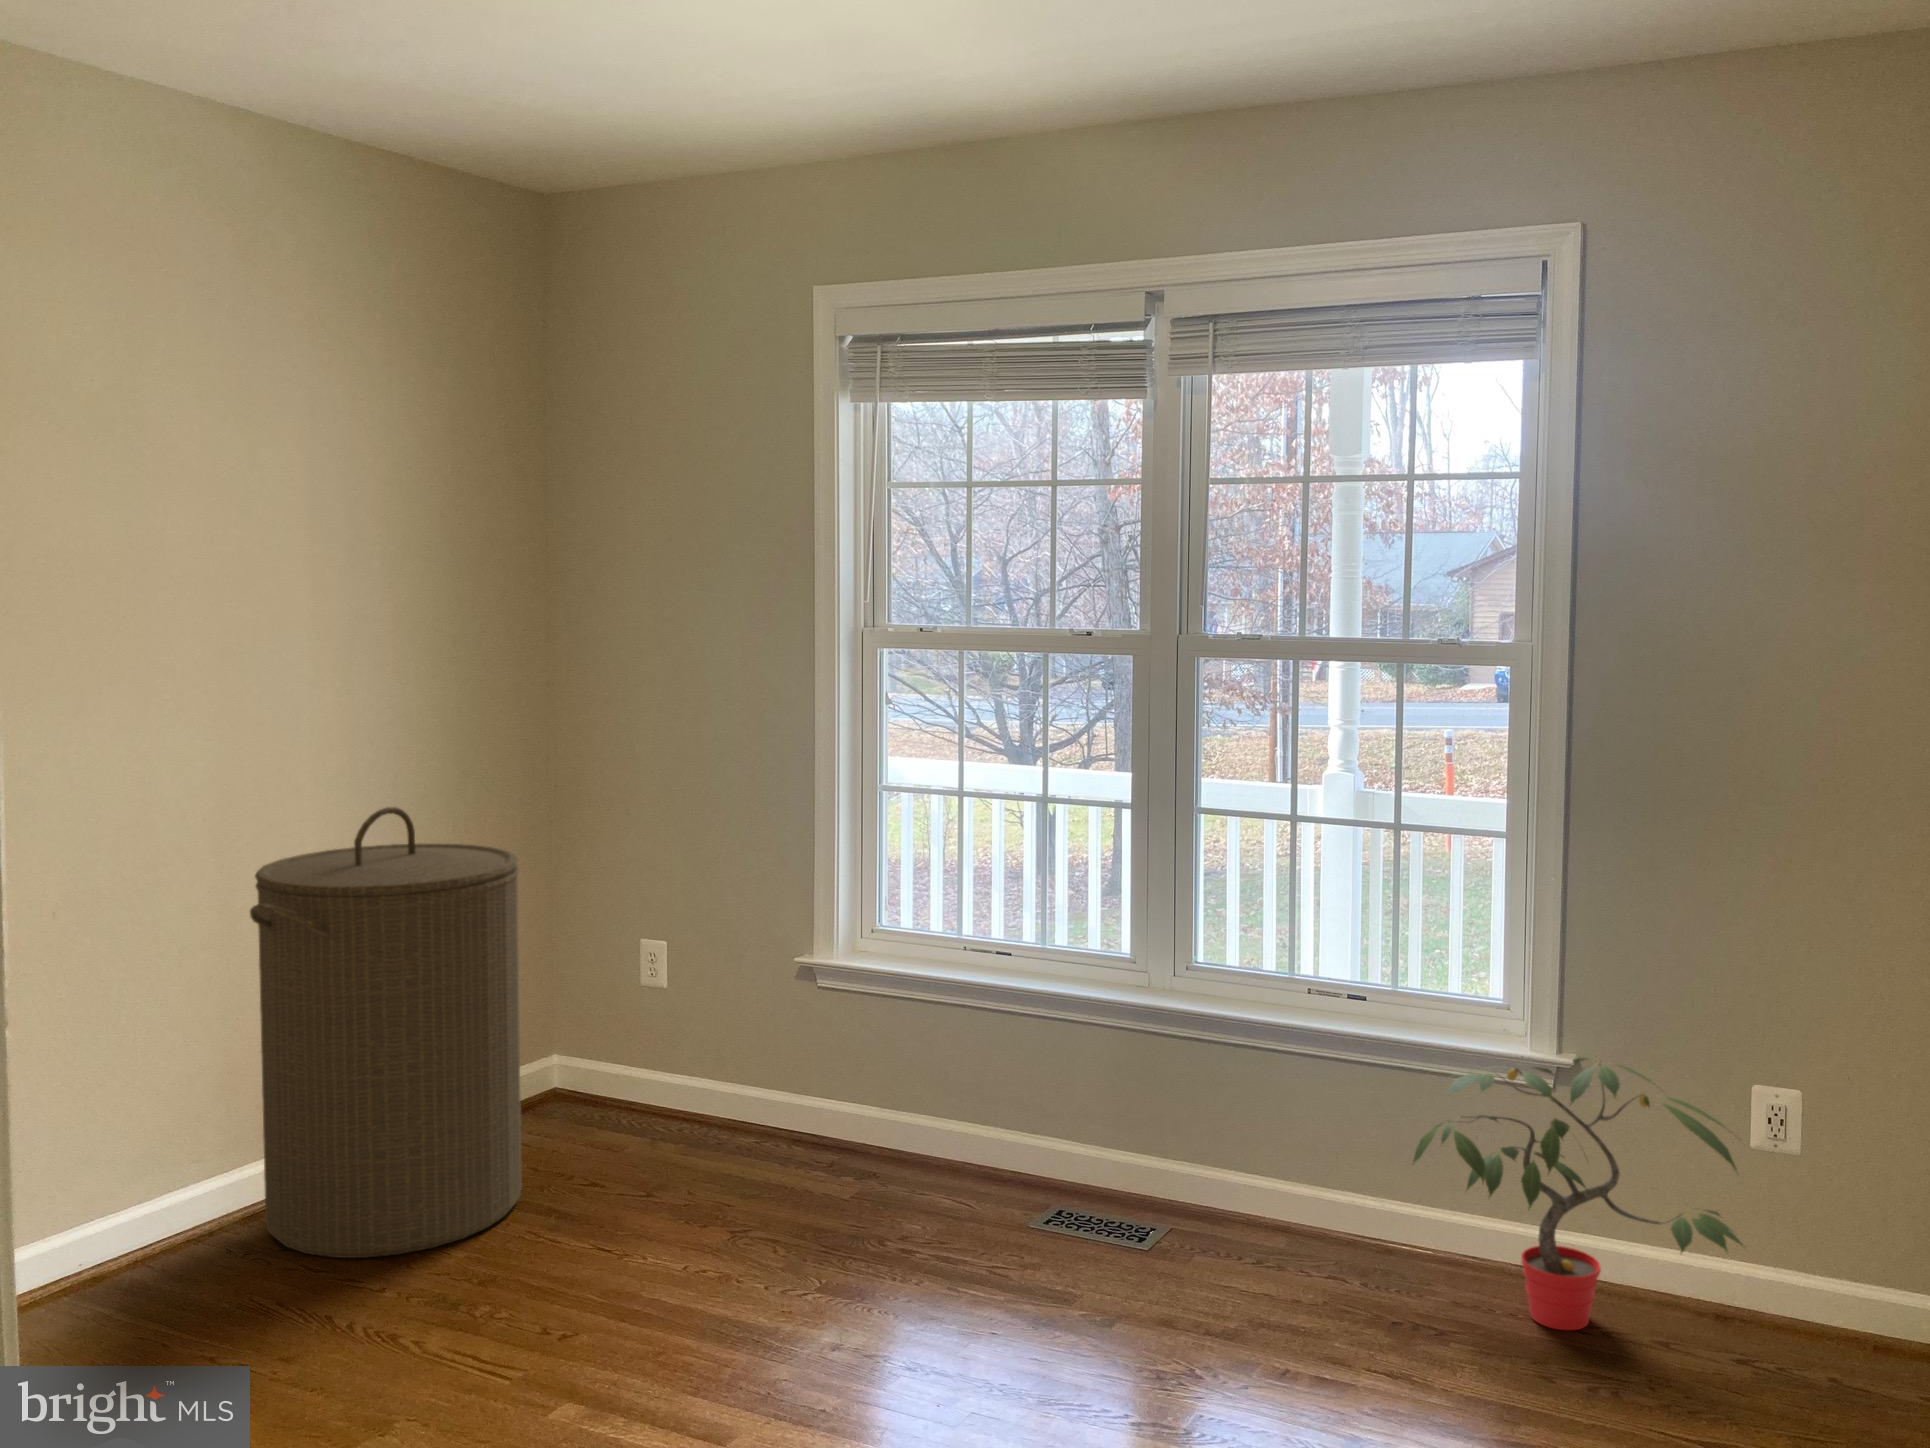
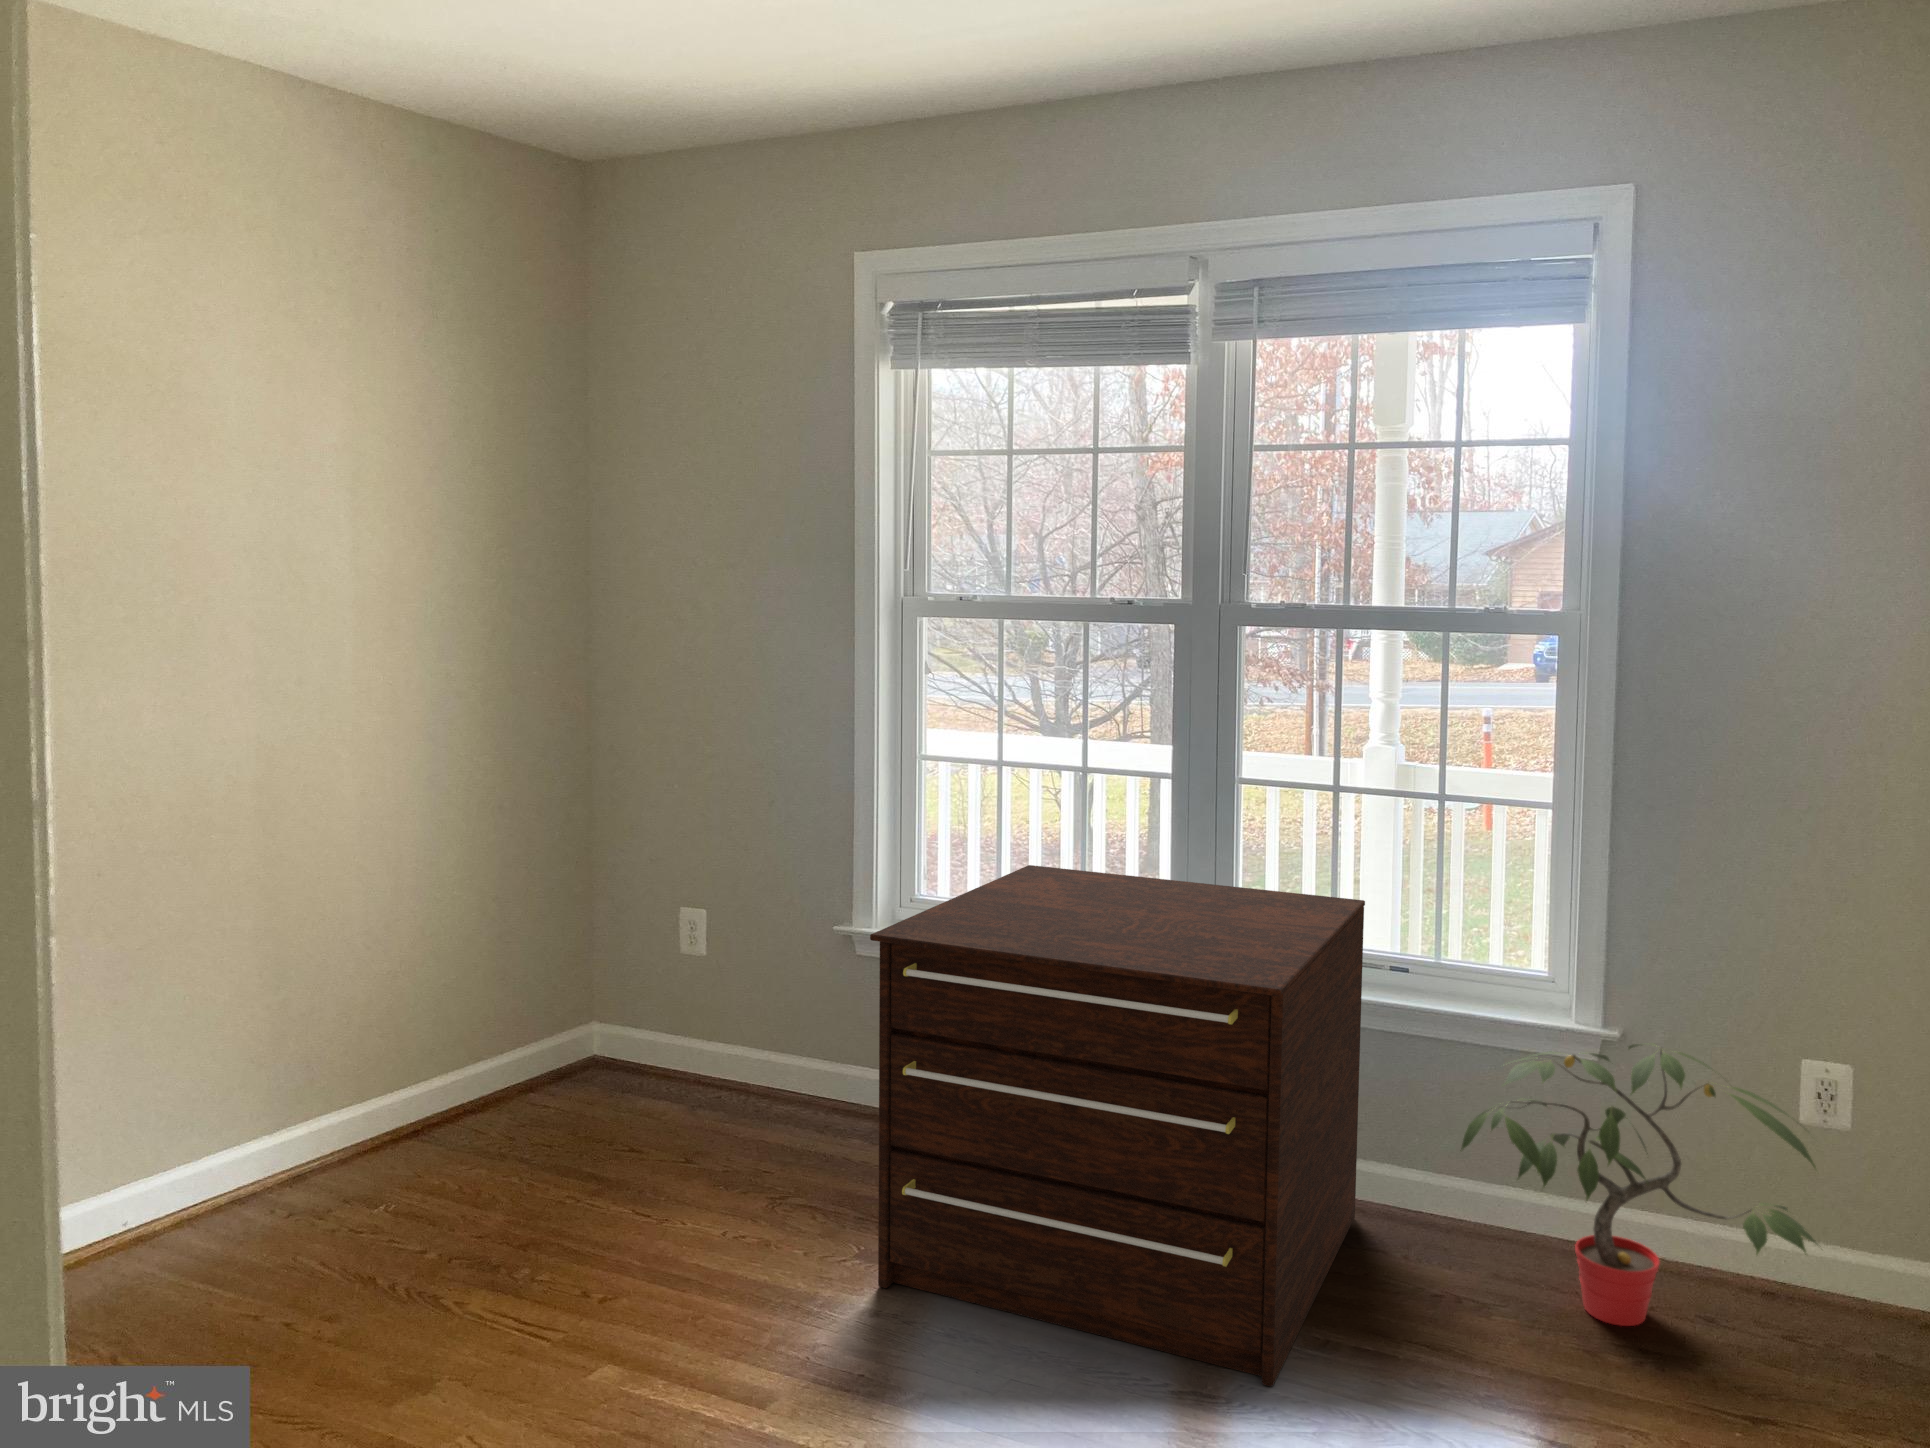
laundry hamper: present [250,807,522,1258] -> none [276,779,556,1235]
dresser: none [834,890,1323,1384] -> present [870,865,1365,1386]

